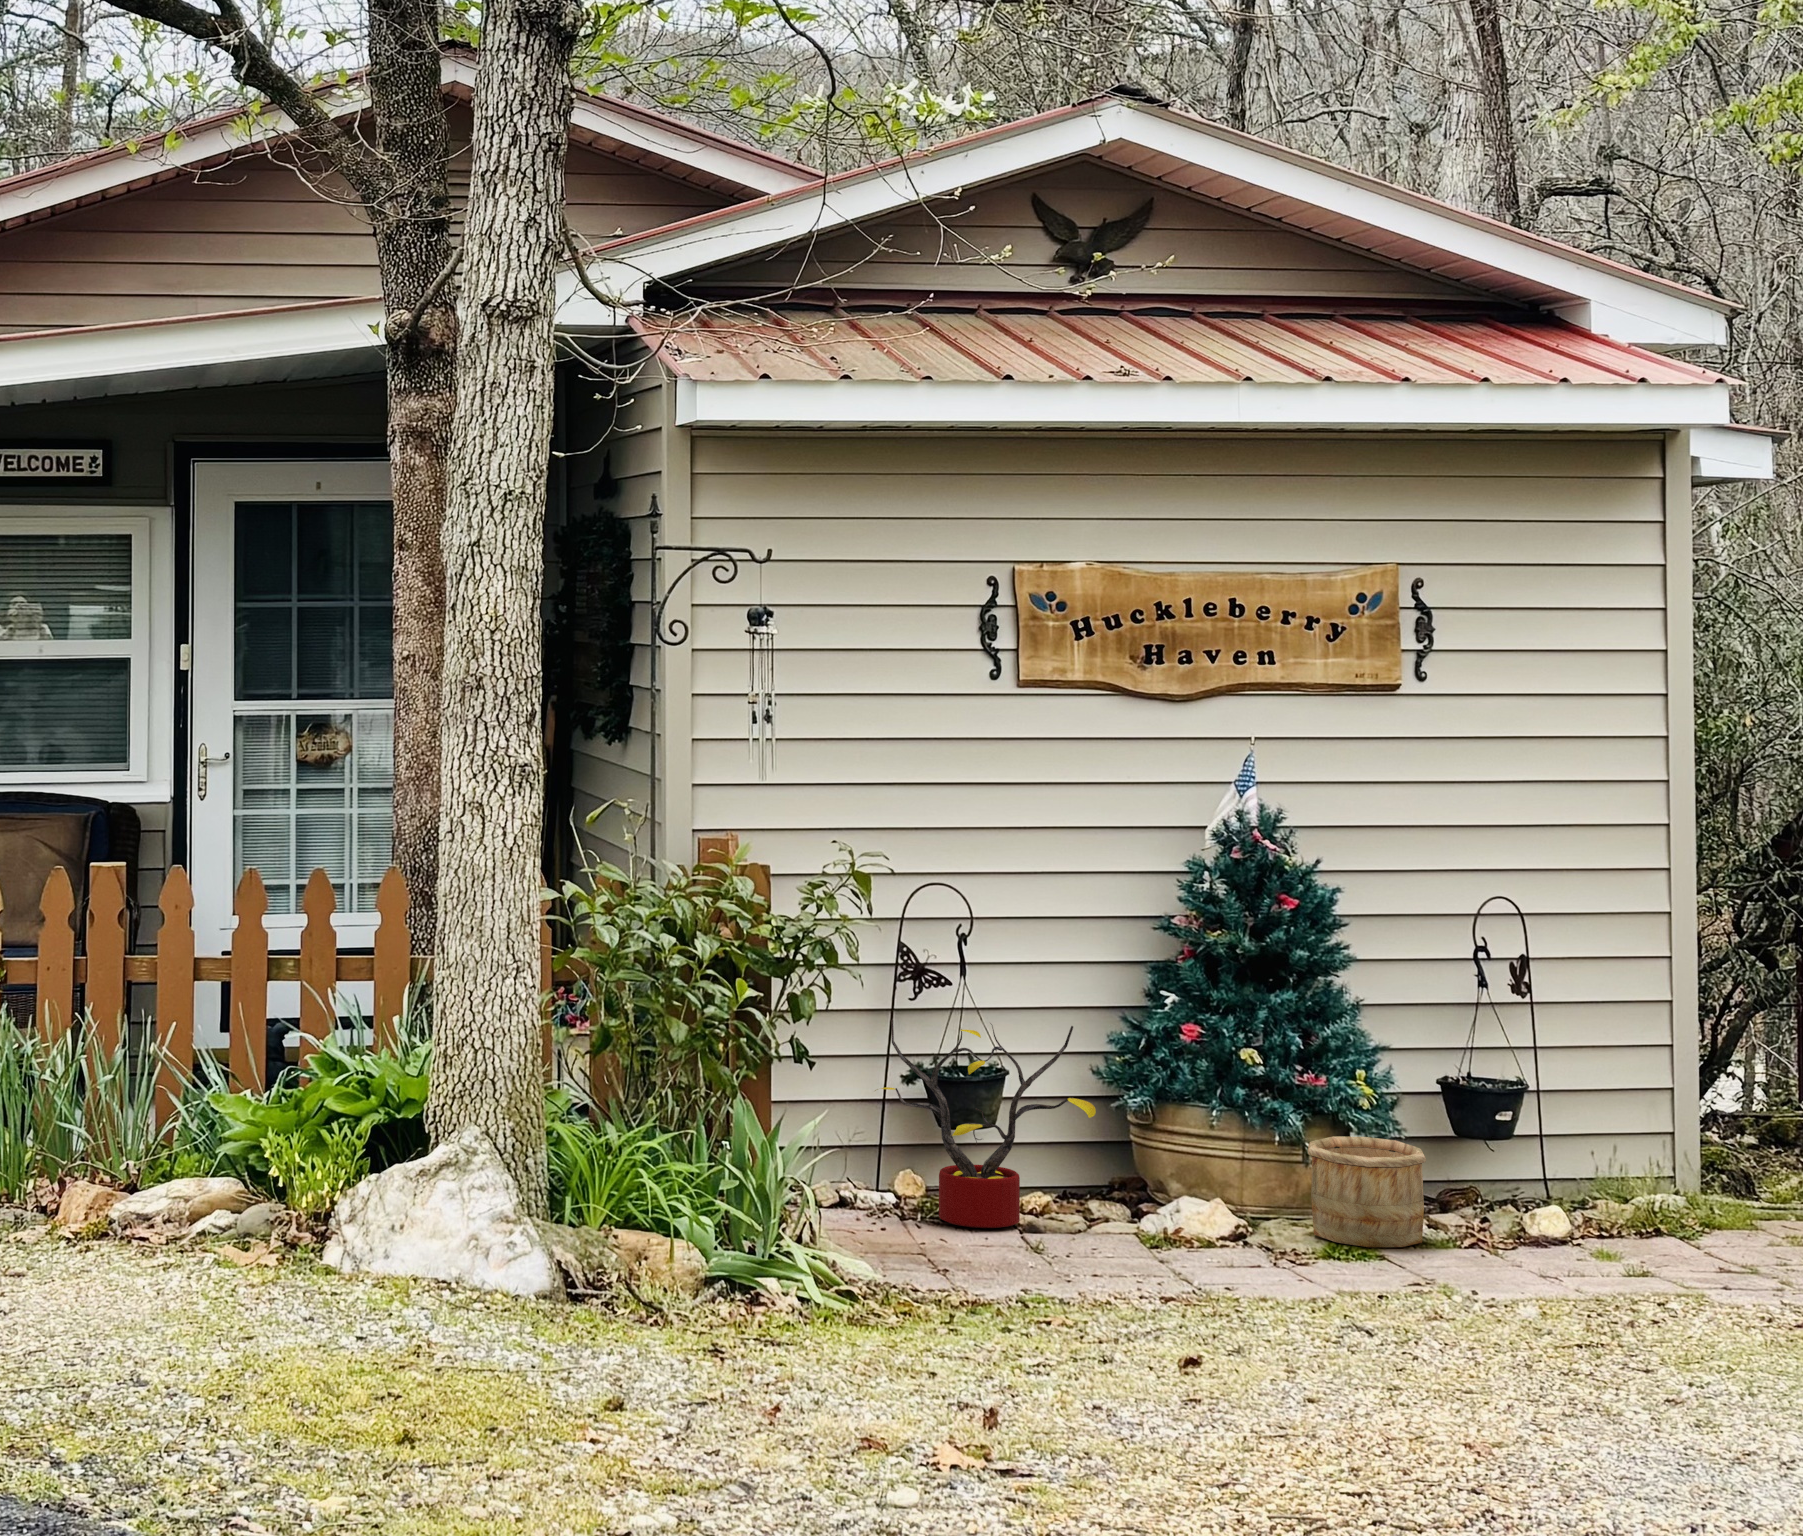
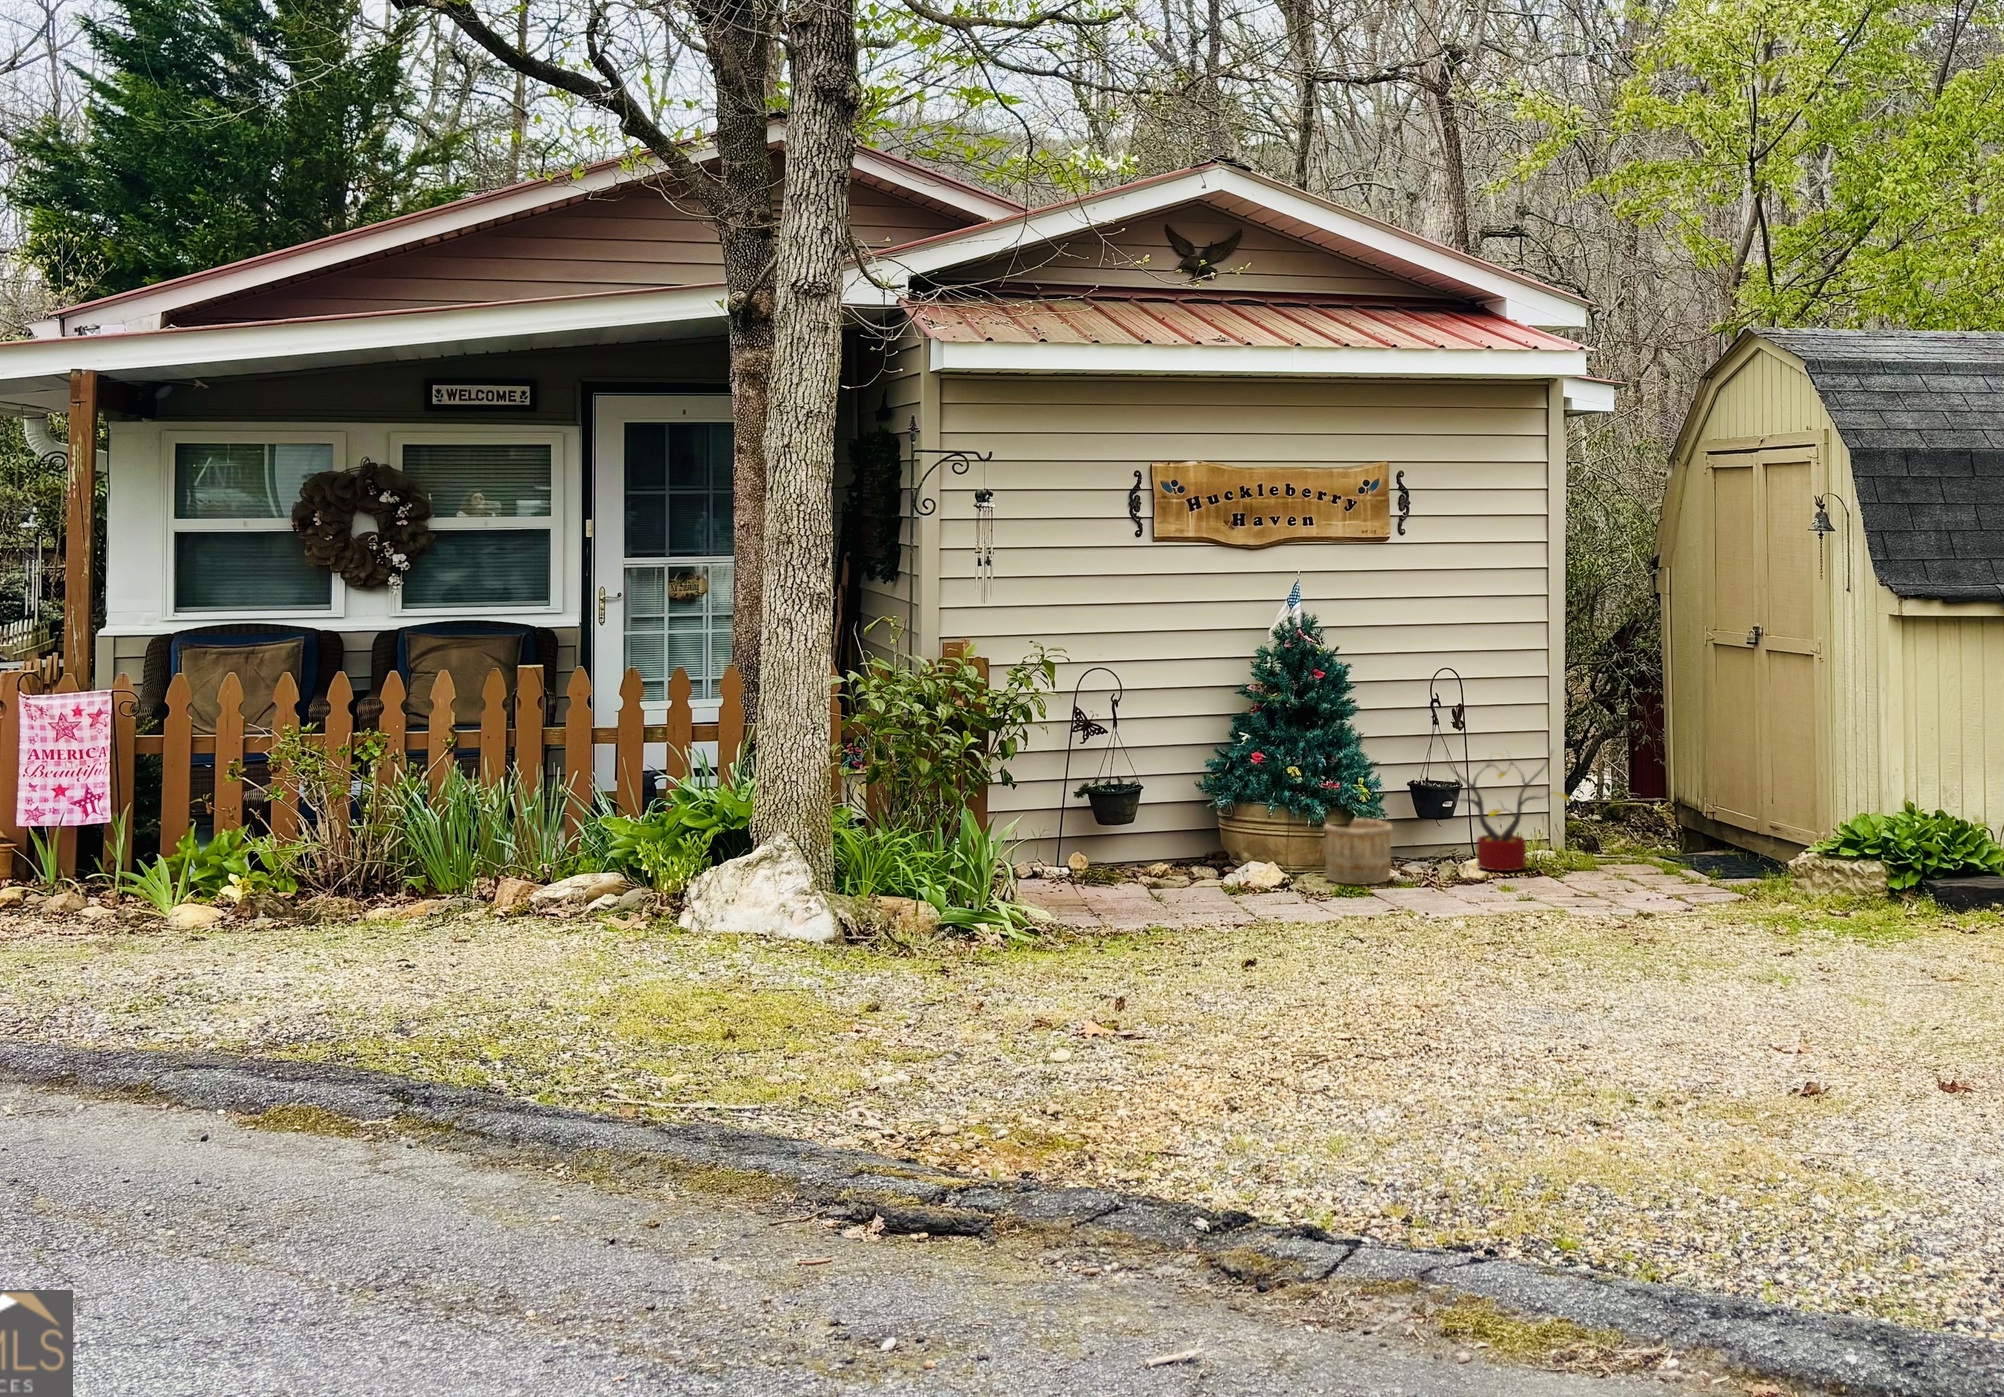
decorative plant: present [875,1020,1096,1228] -> present [1449,760,1569,871]

